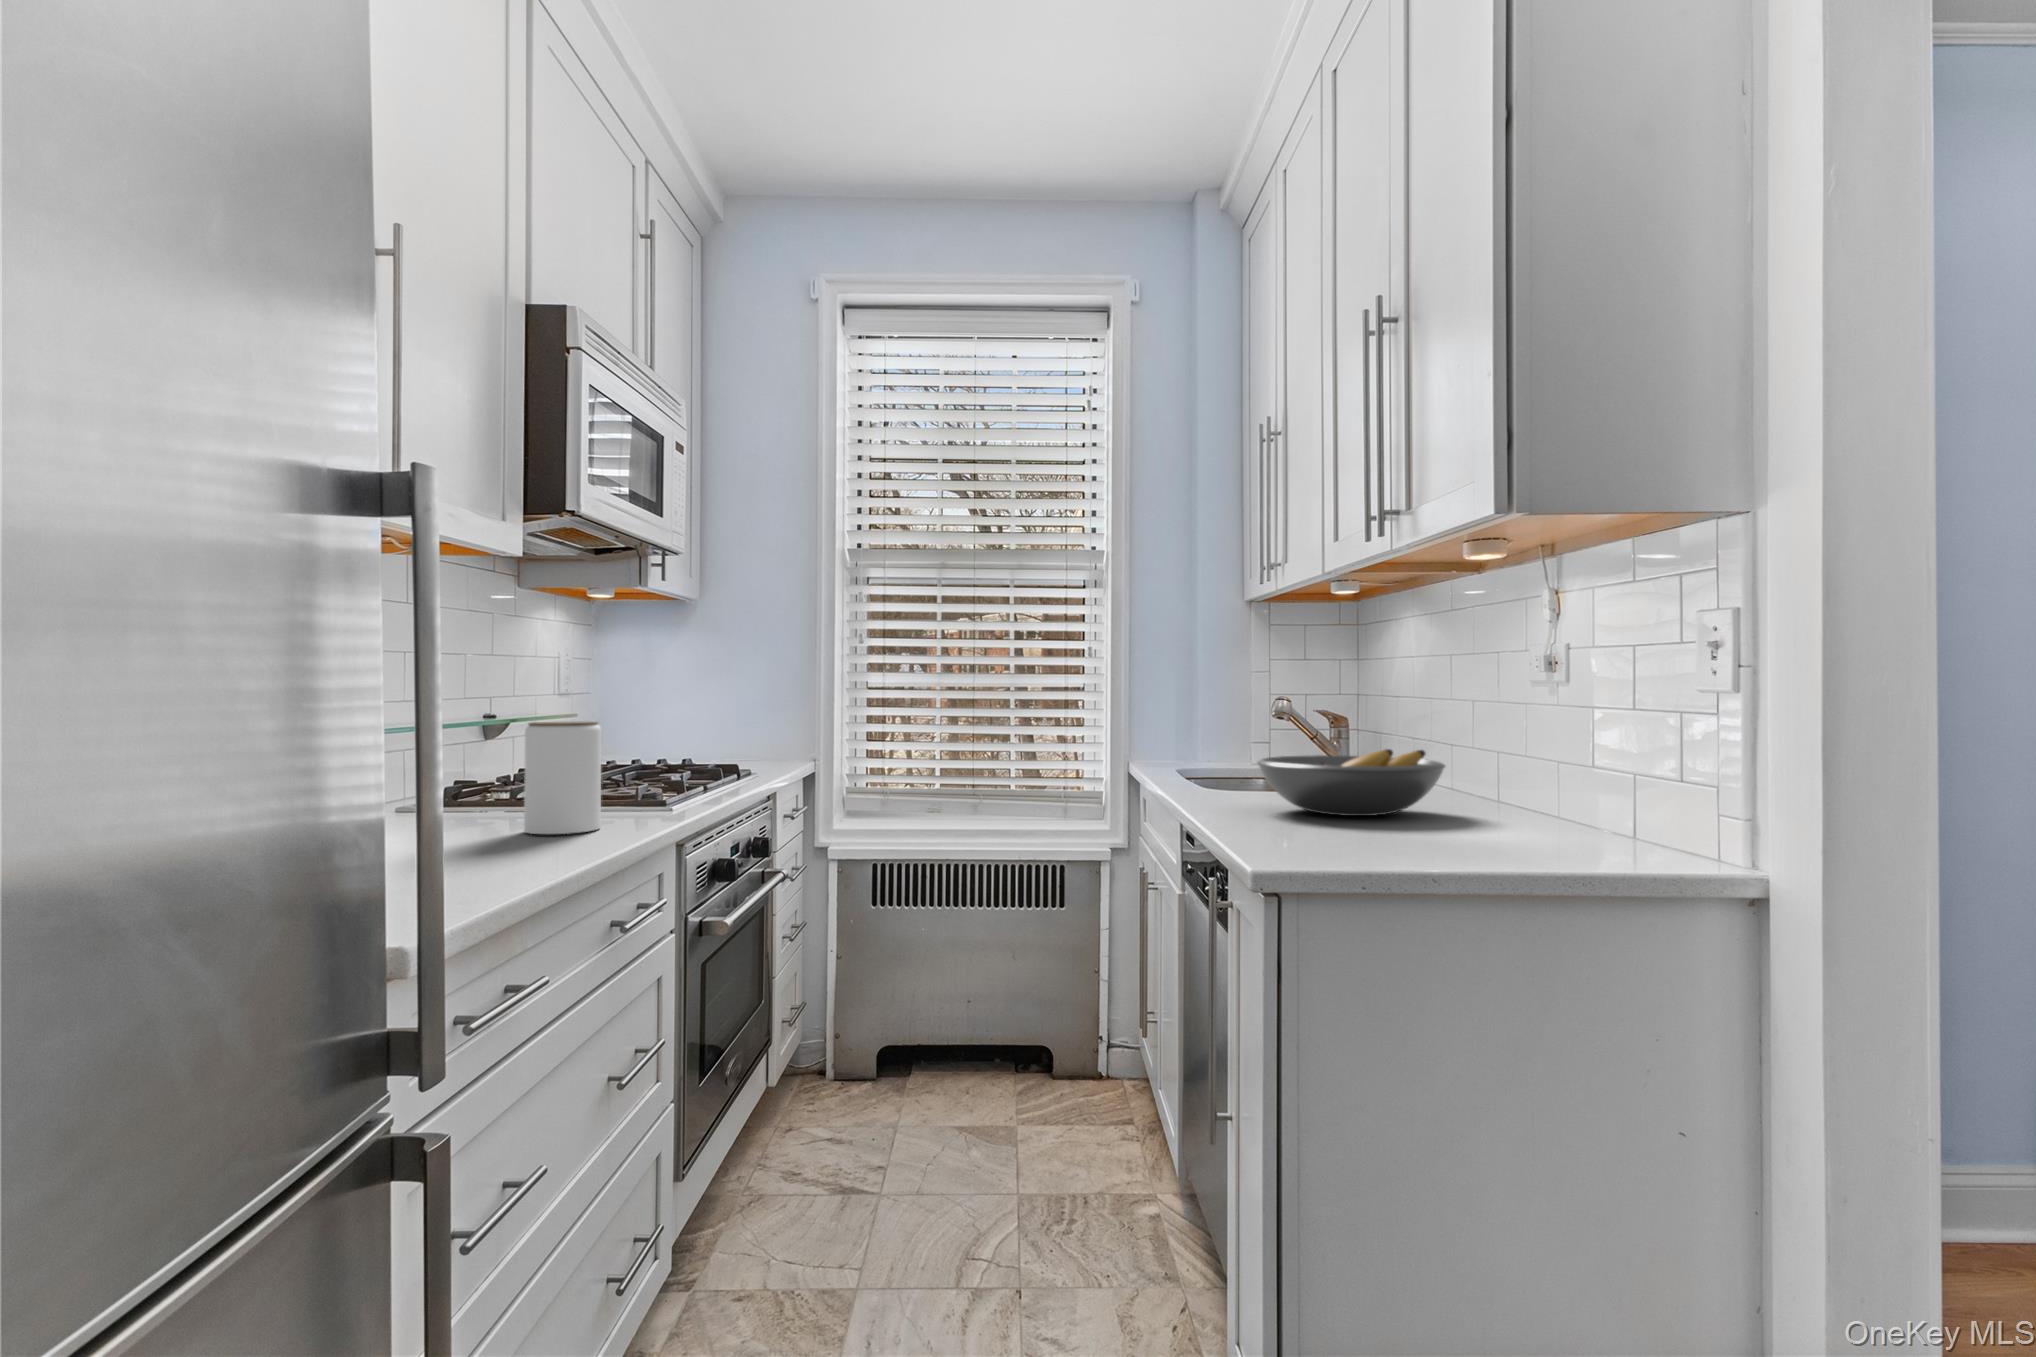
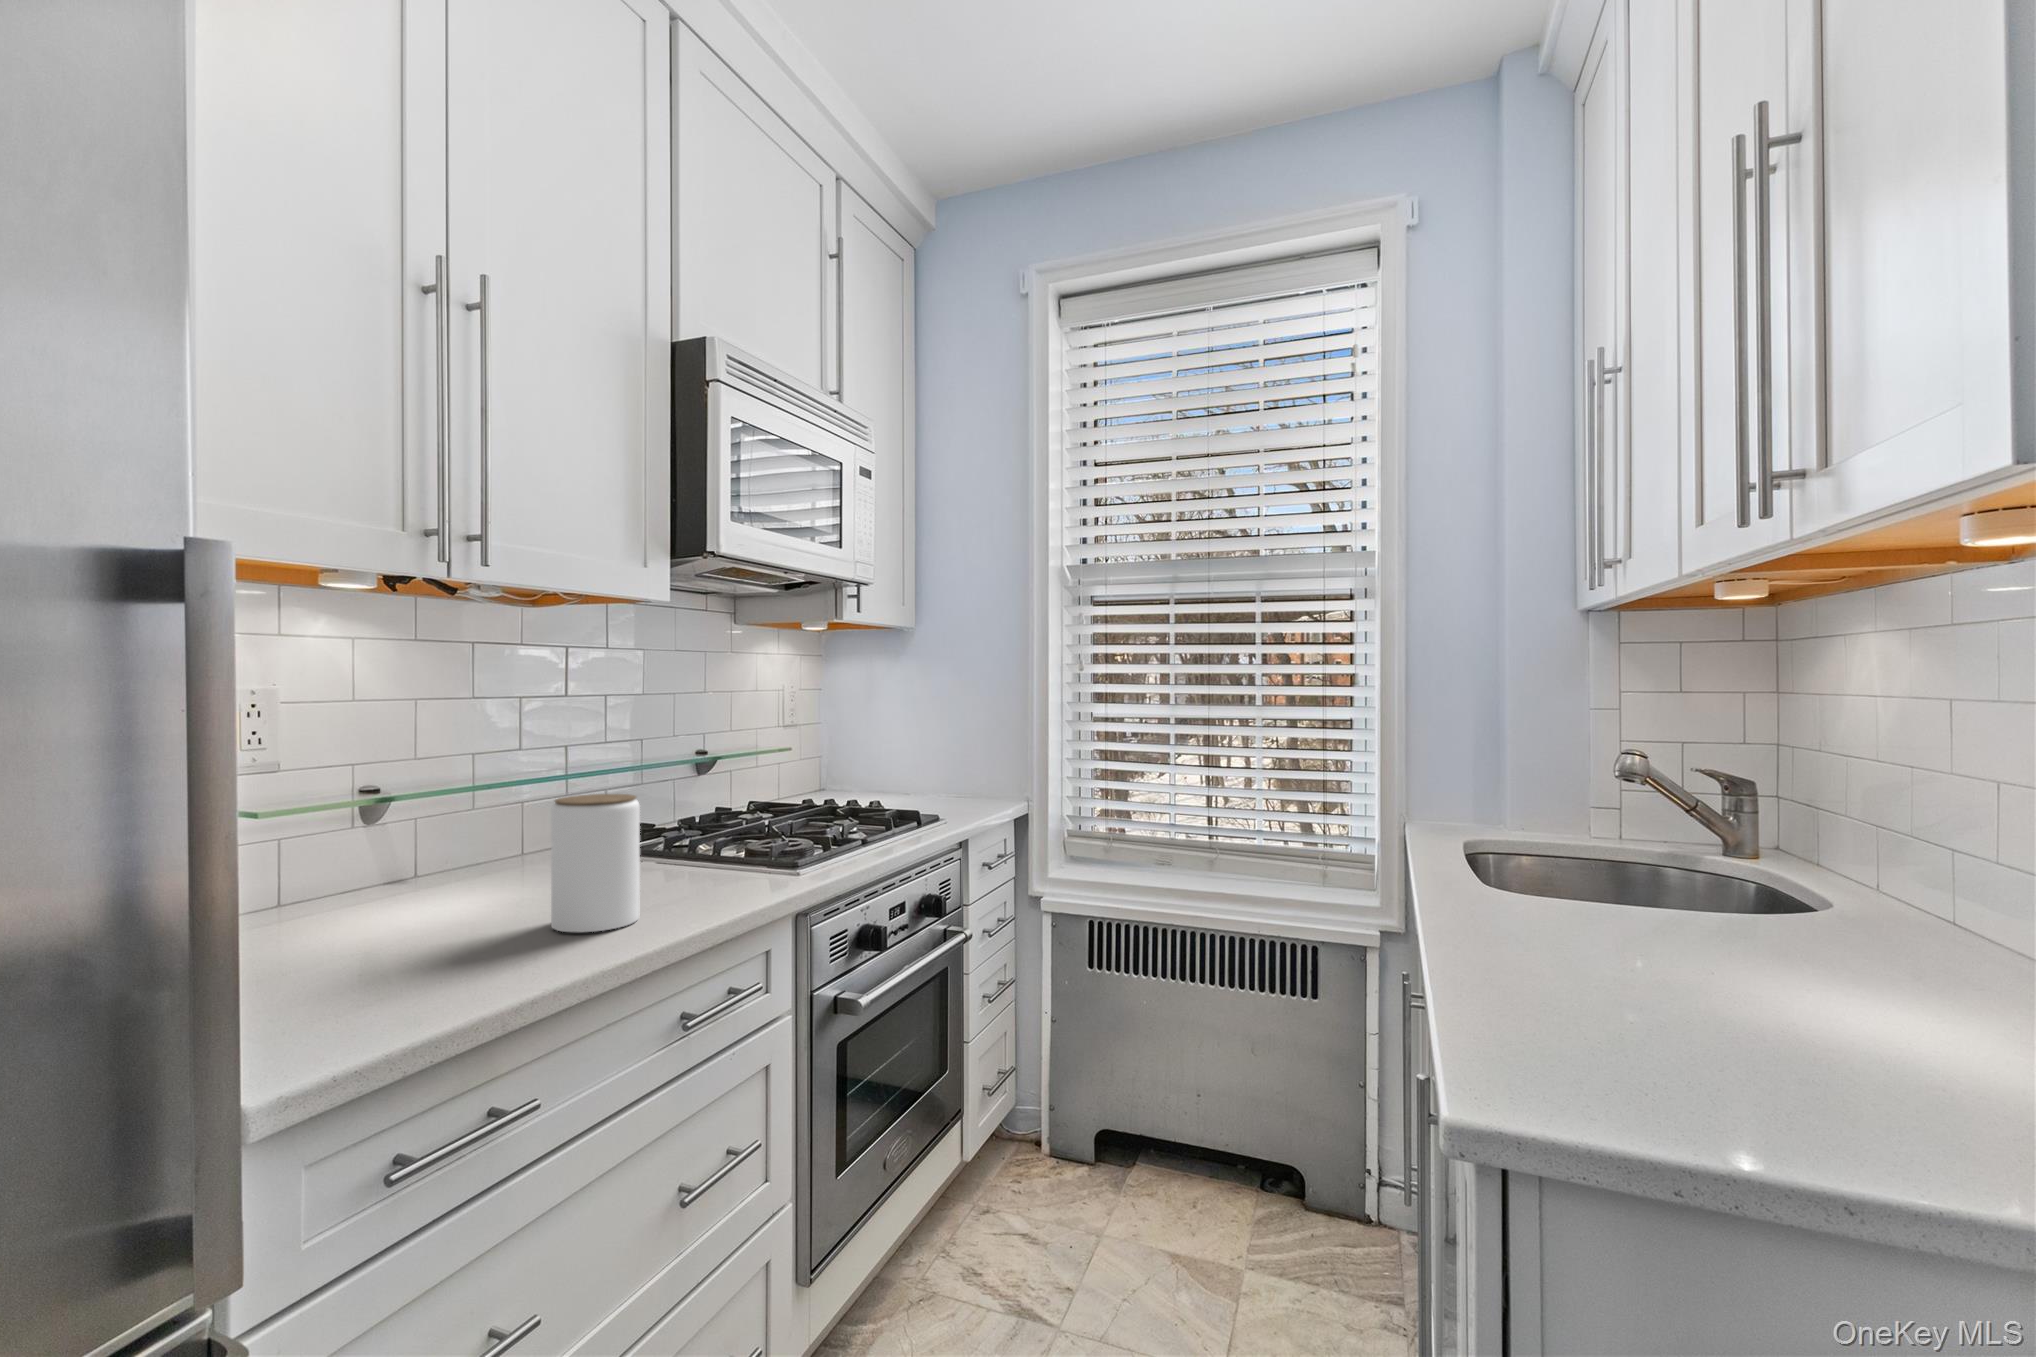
fruit bowl: present [1257,749,1445,816] -> none [1536,876,1930,1017]

